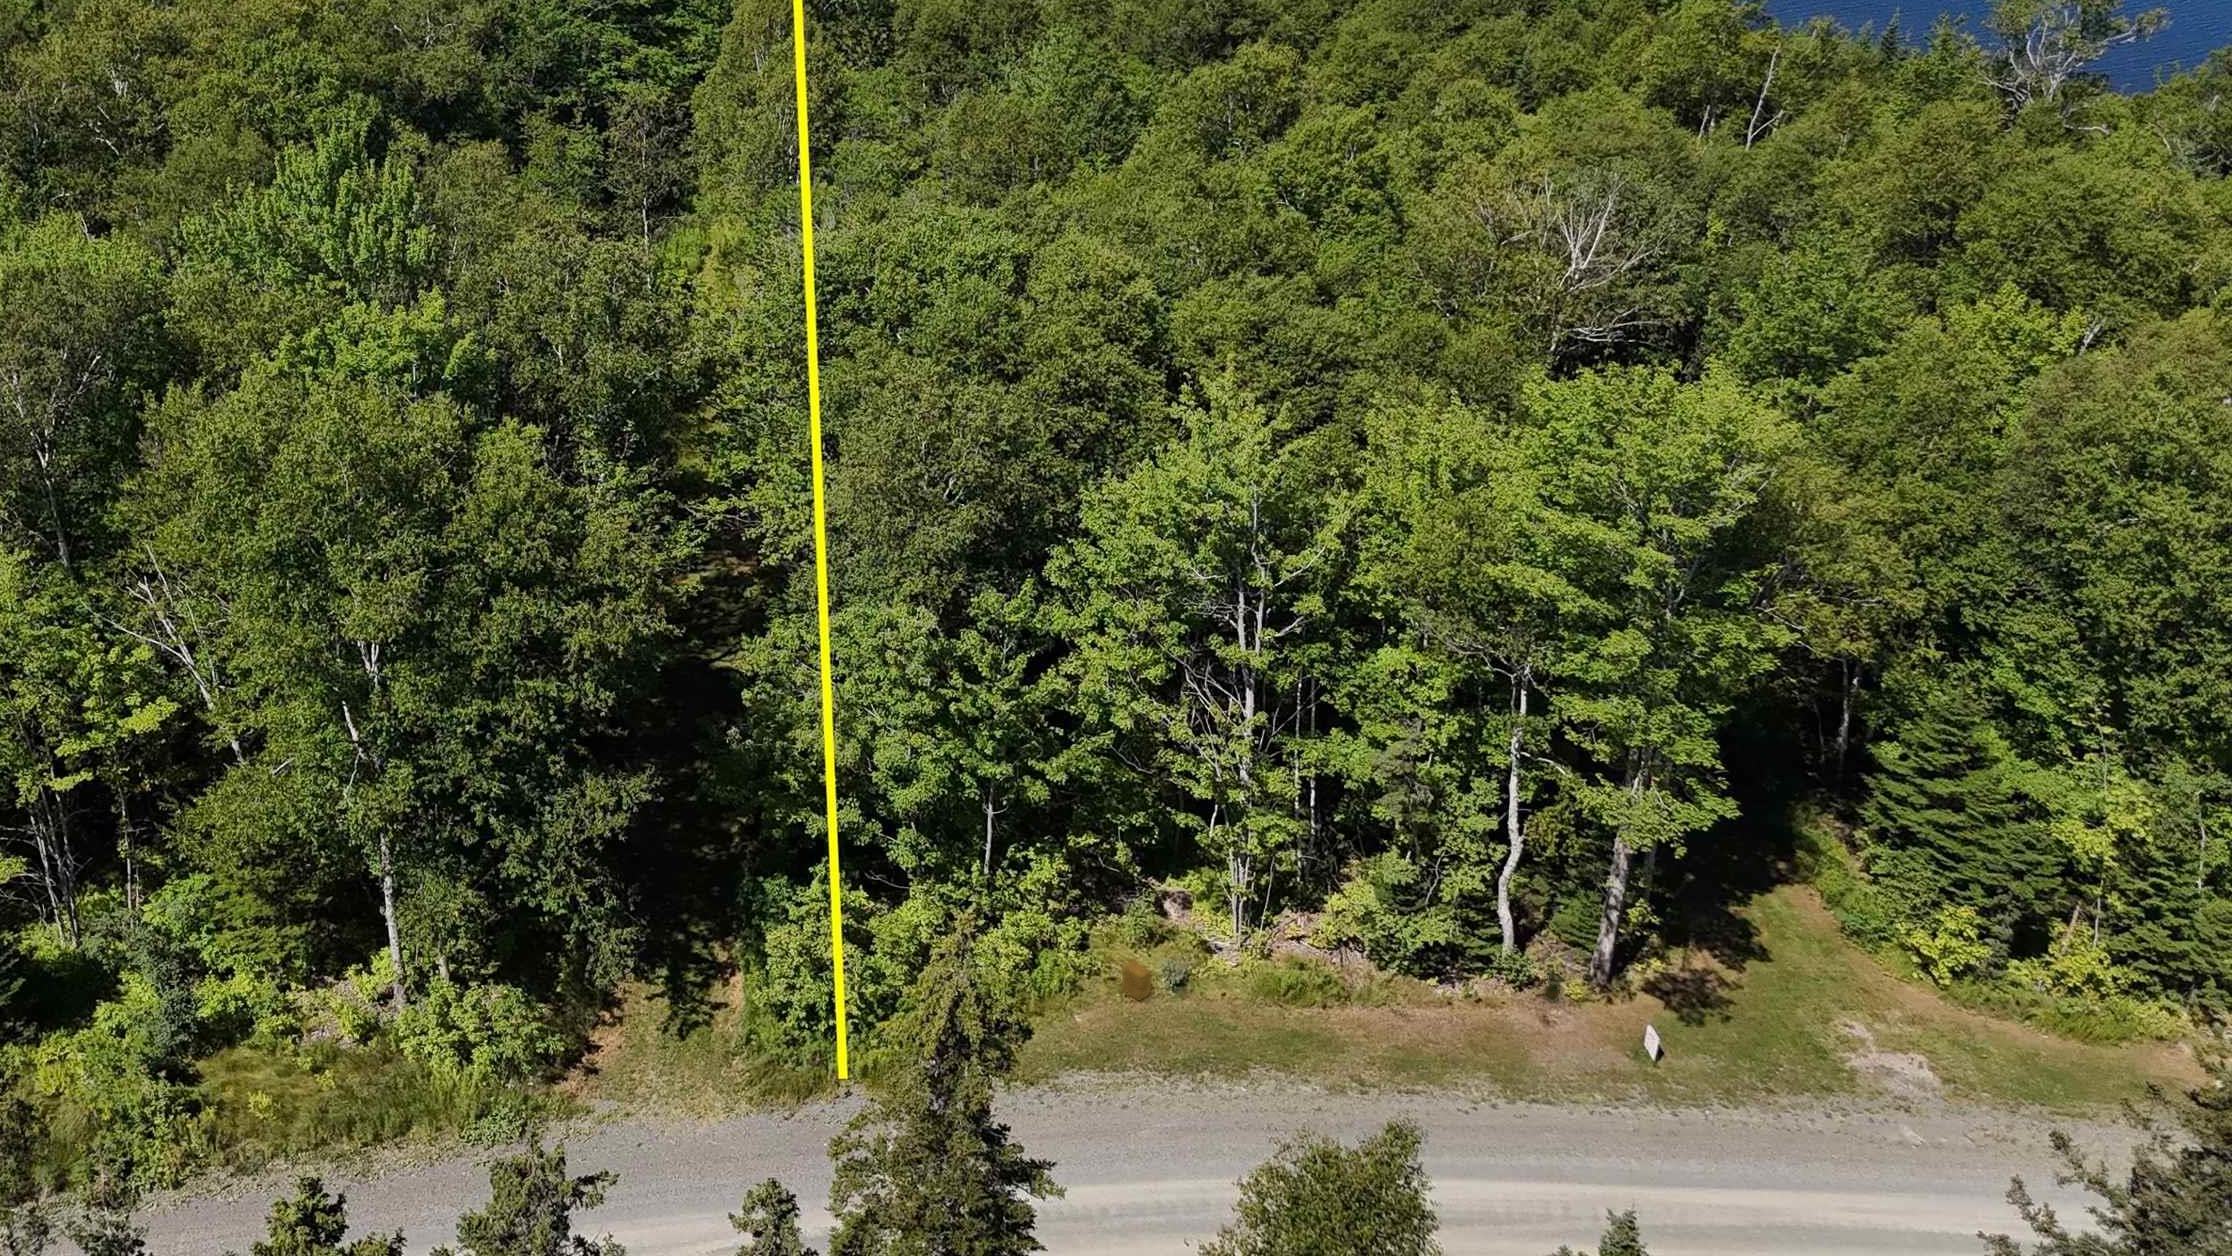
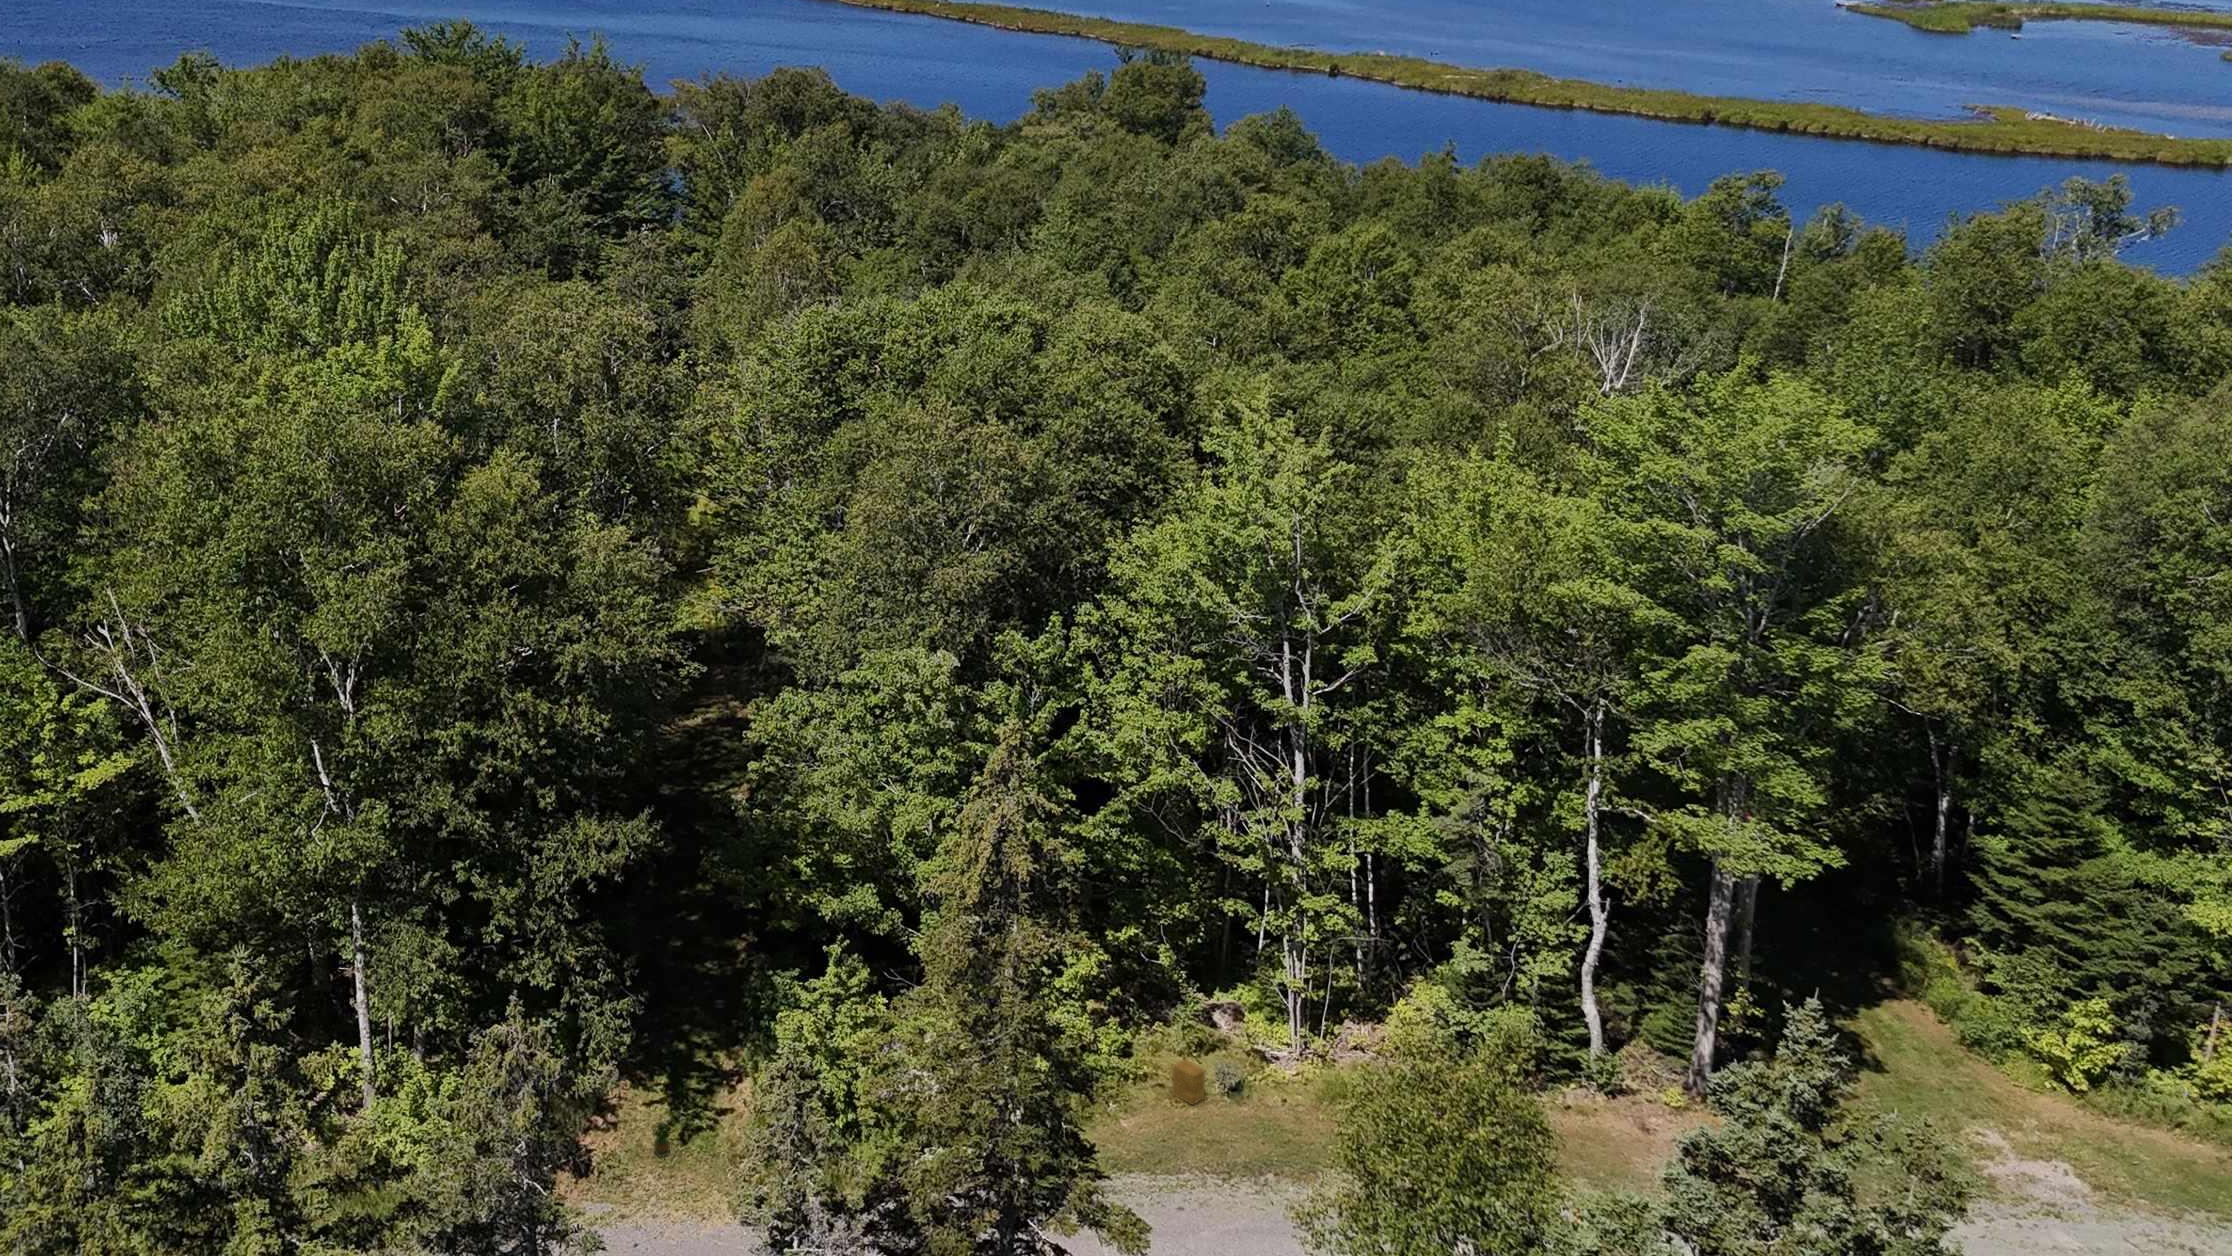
potted tree: present [1543,972,1565,1002] -> present [653,1122,672,1157]

